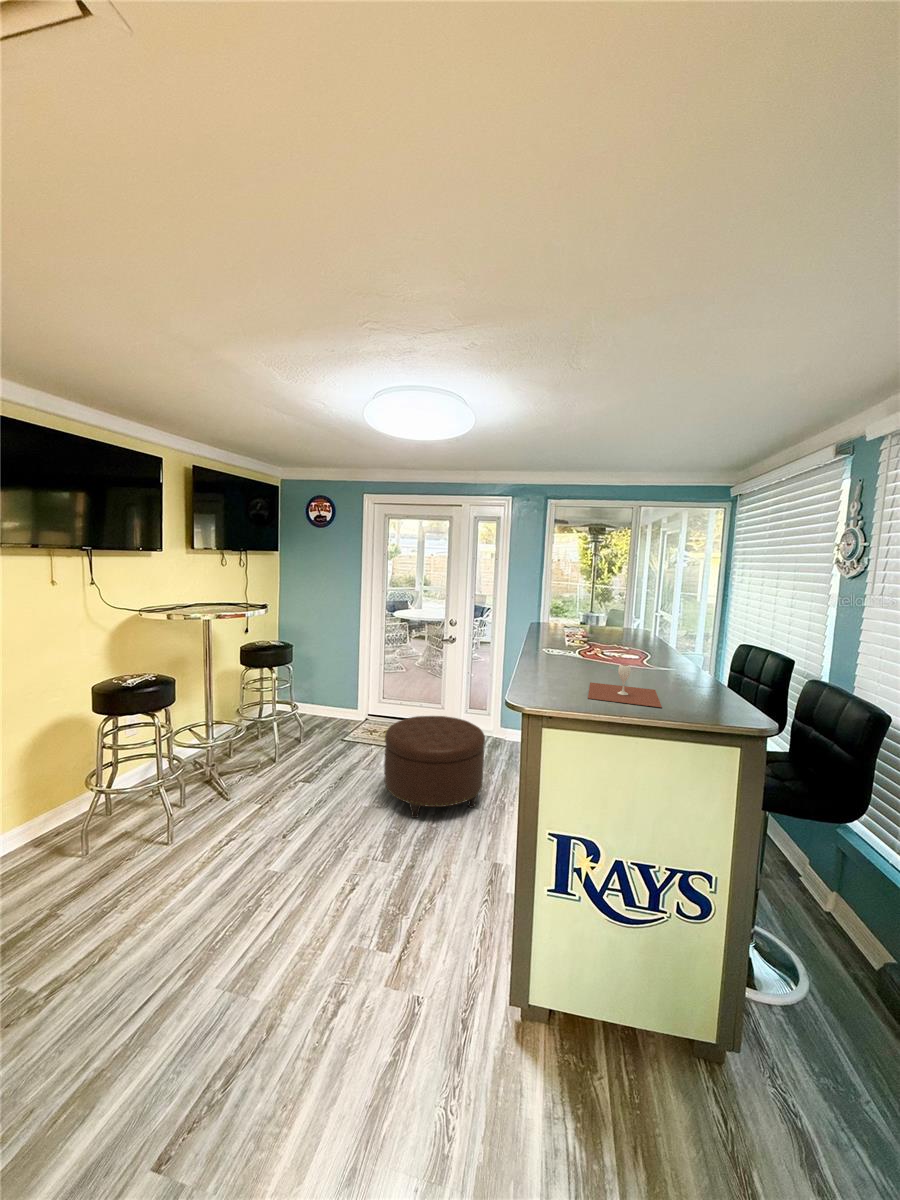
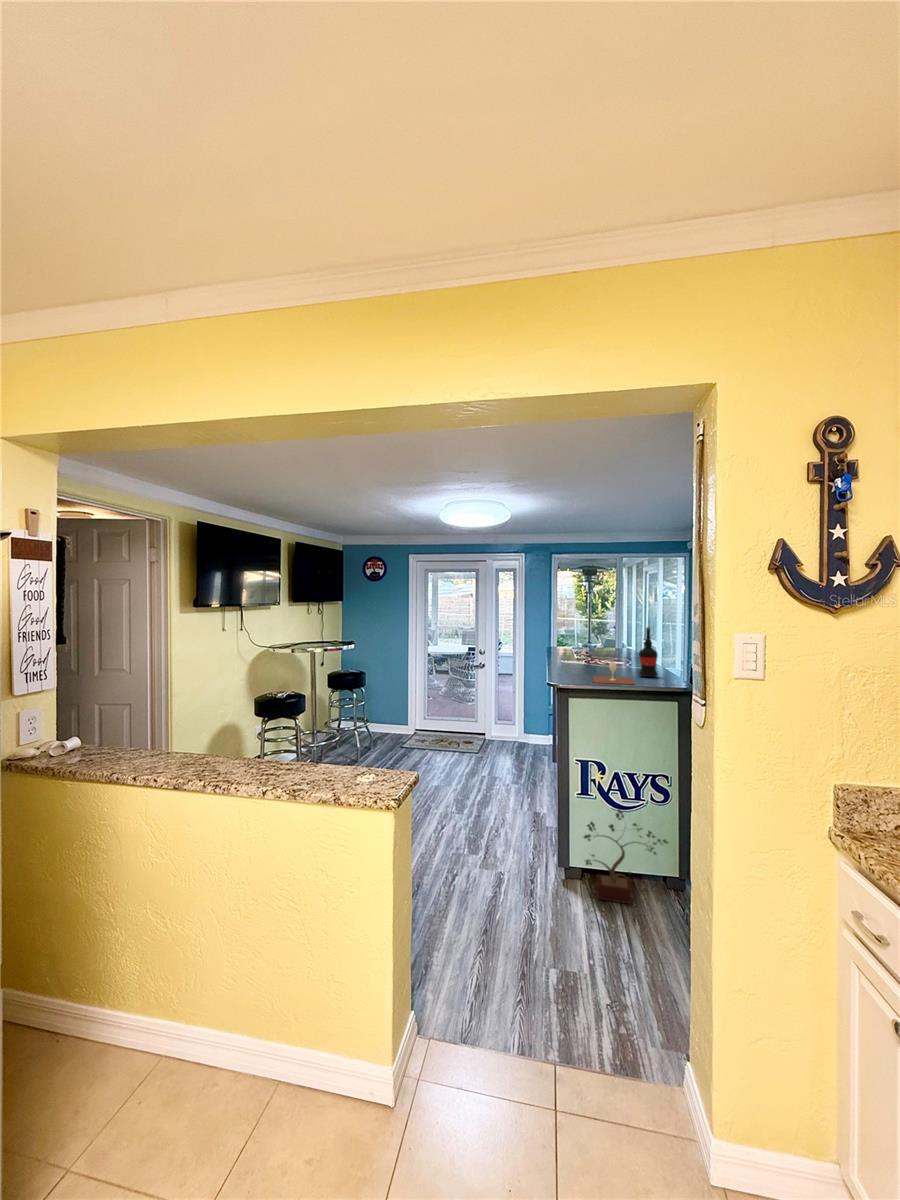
wine bottle: none [666,605,701,689] -> present [639,627,658,677]
ottoman: present [384,716,485,818] -> none [446,720,519,791]
potted plant: none [551,926,714,1102] -> present [584,809,668,904]

